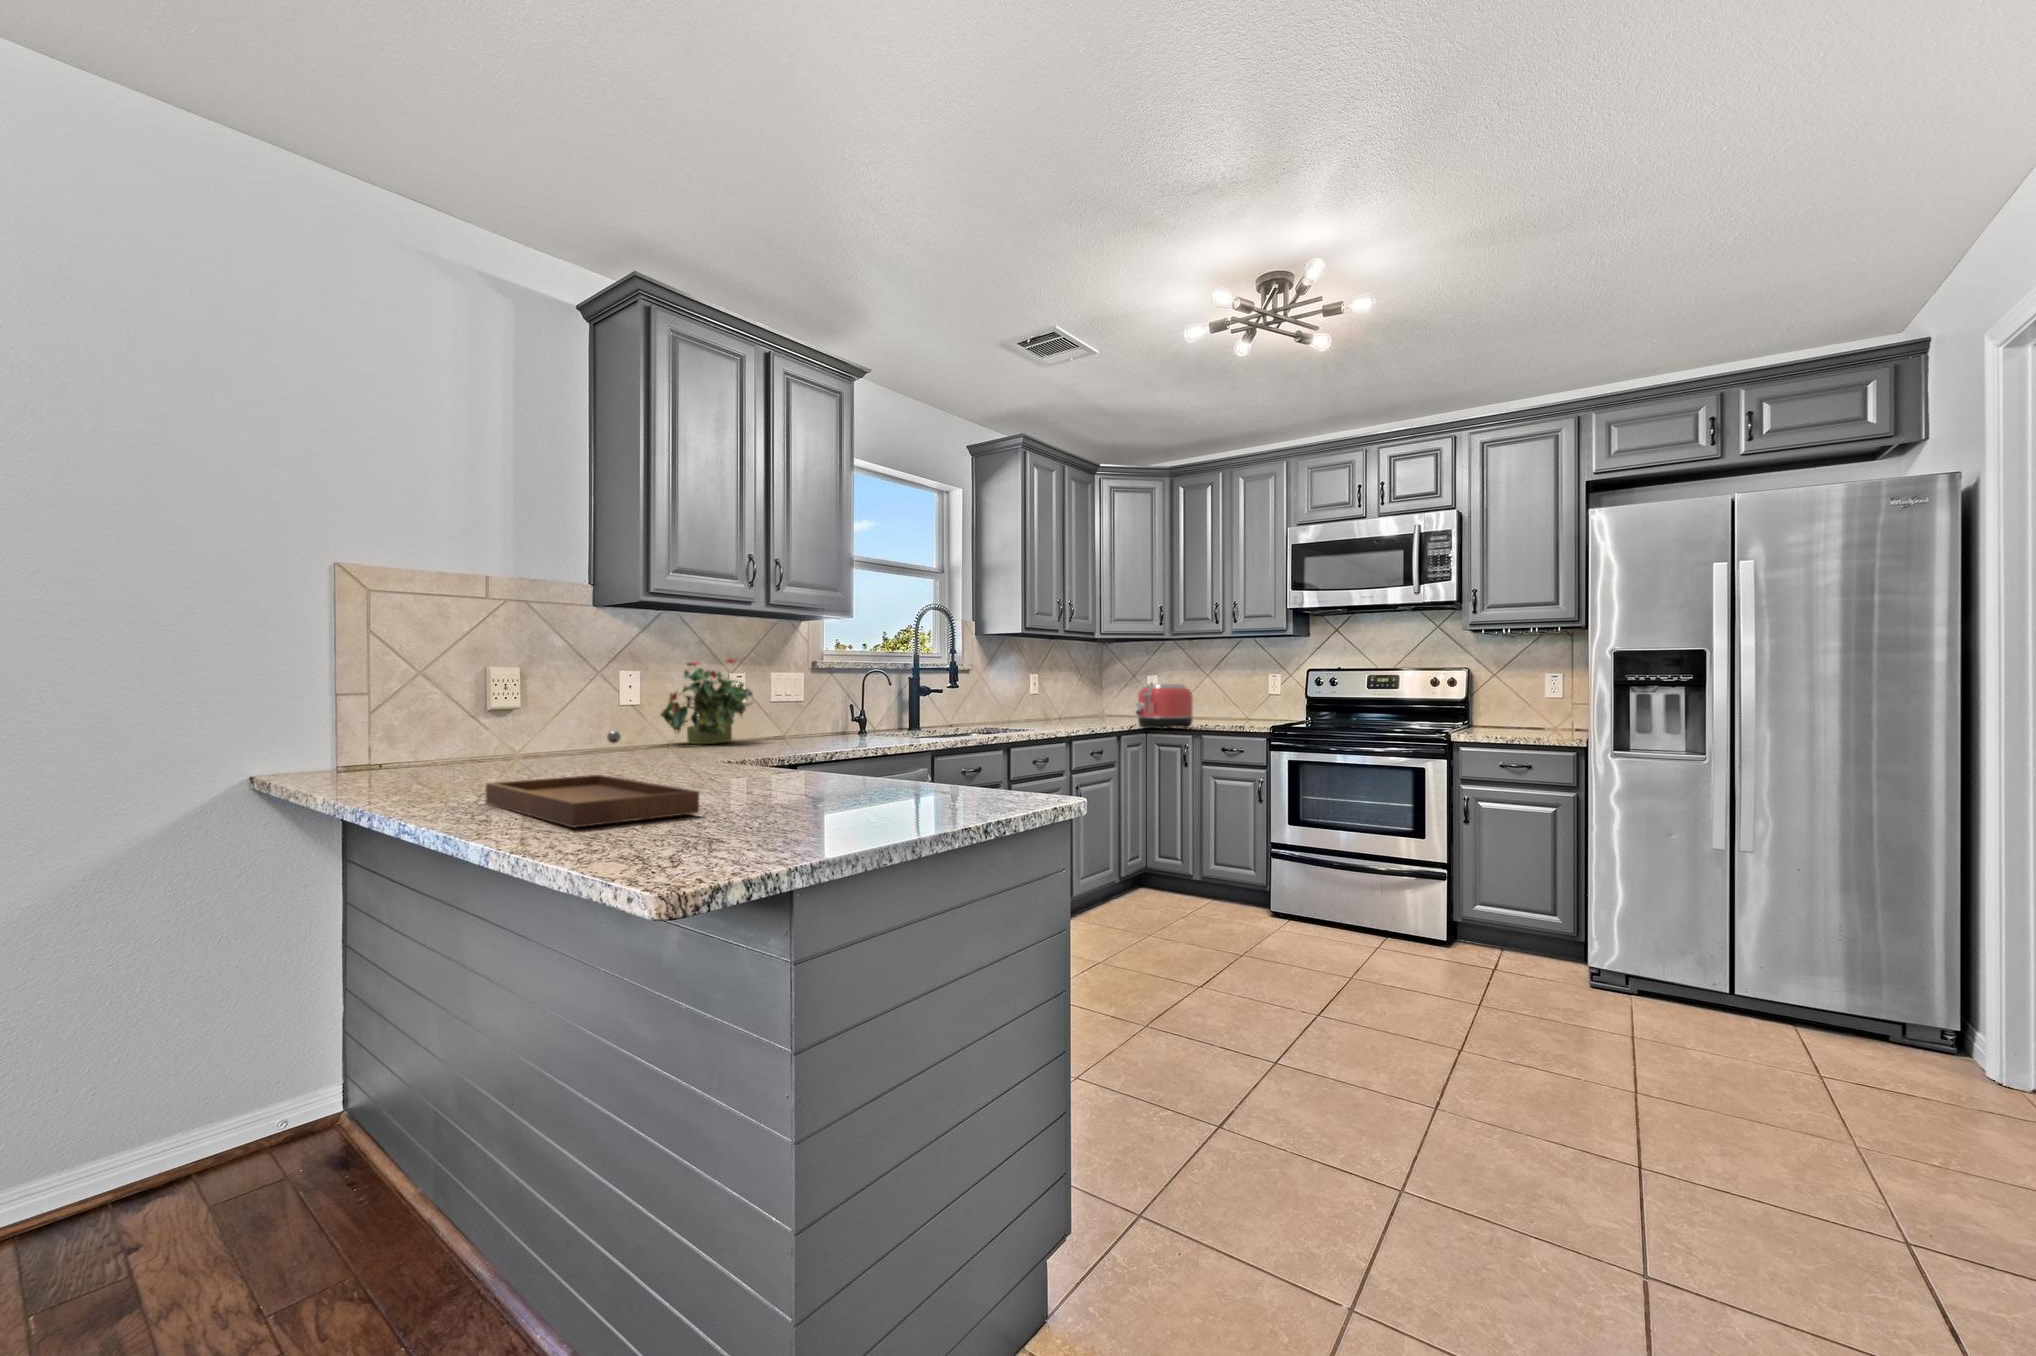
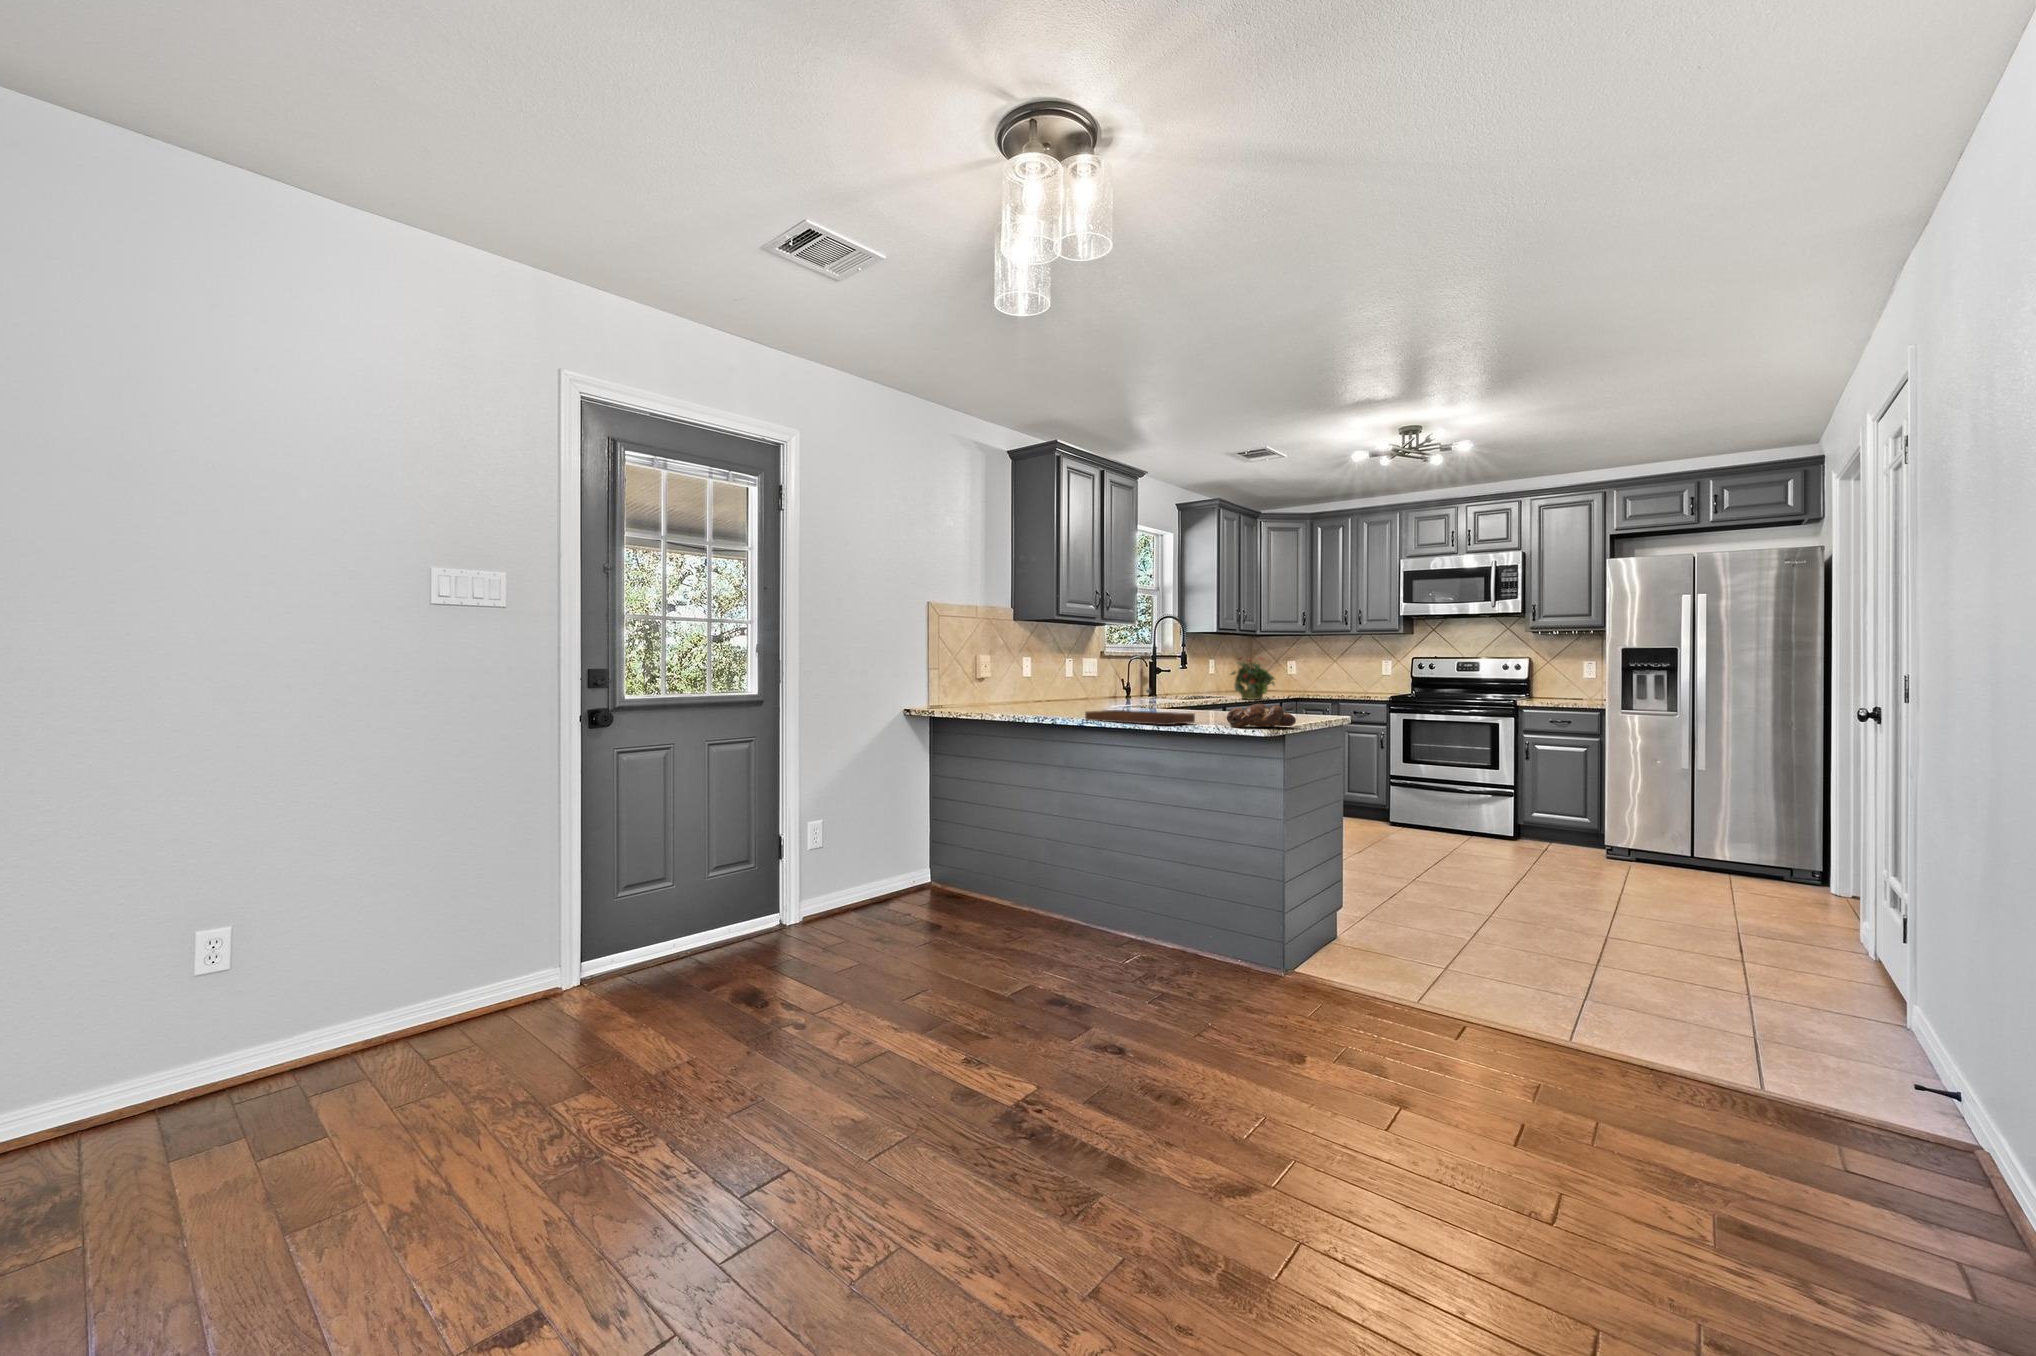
potted plant: present [660,659,753,744] -> present [1231,658,1274,700]
toaster: present [1136,684,1193,730] -> none [1290,668,1330,700]
bread loaf: none [739,770,904,833] -> present [1227,704,1296,727]

